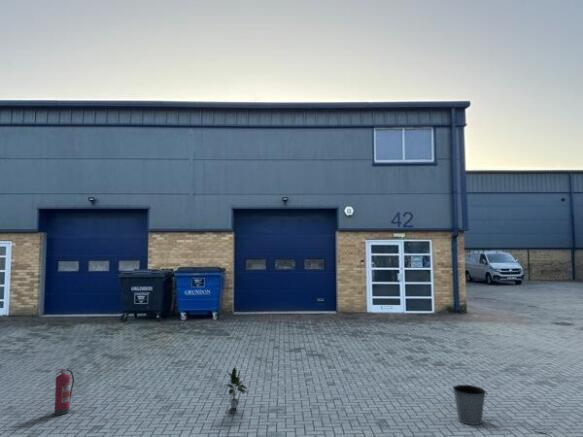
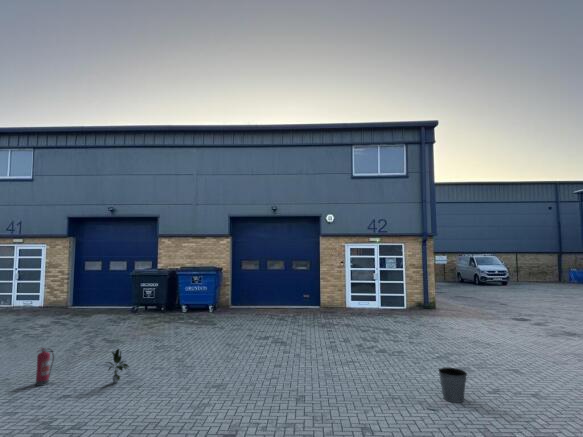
potted plant: present [227,368,247,408] -> present [108,349,129,383]
bucket: present [453,385,486,425] -> present [439,368,467,402]

